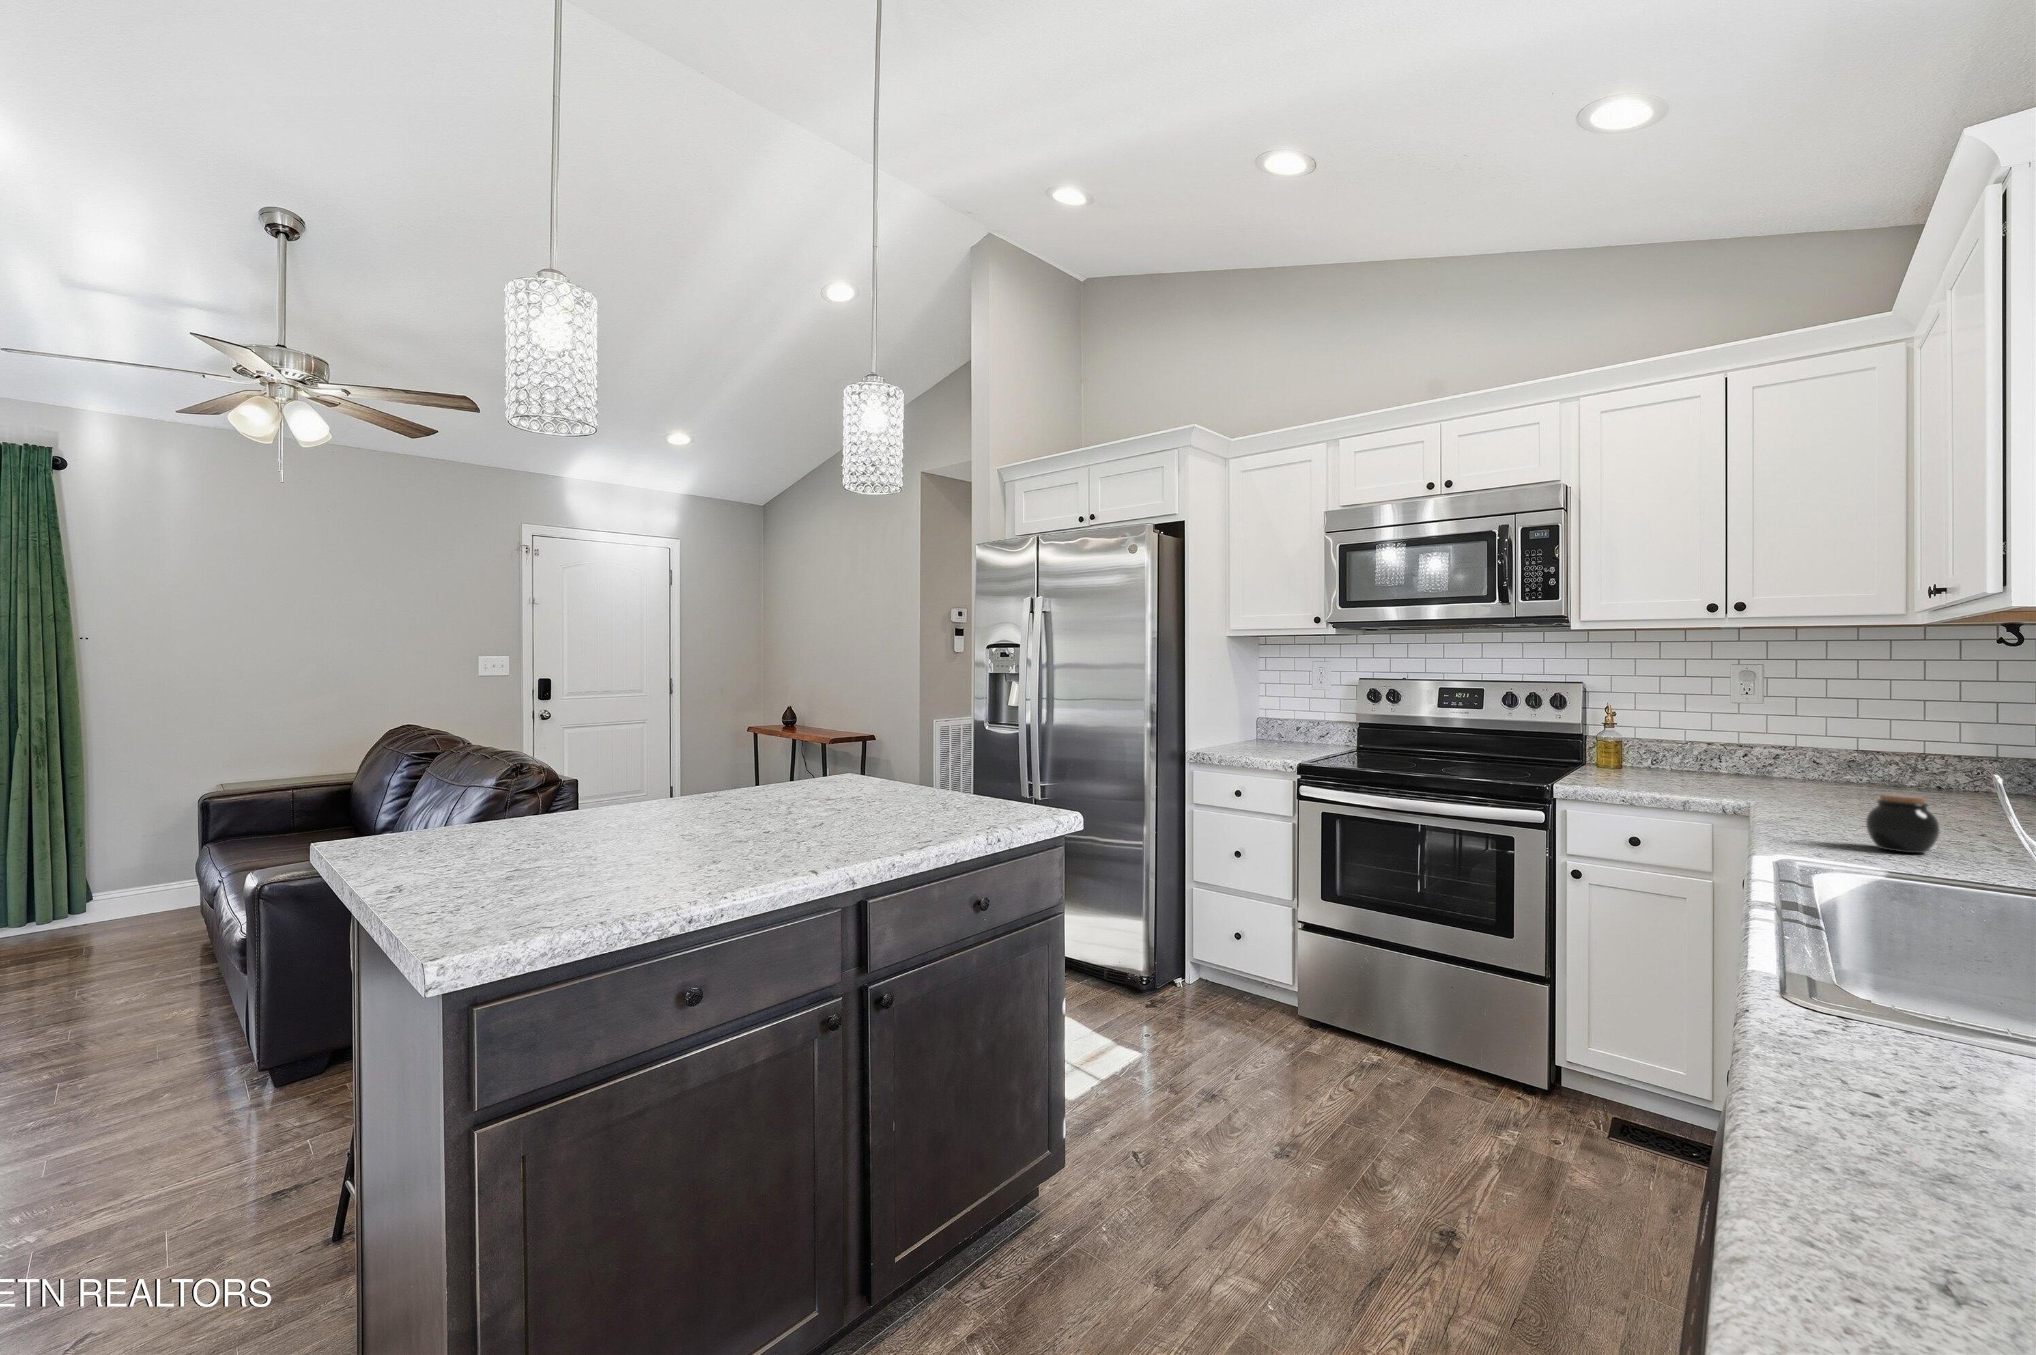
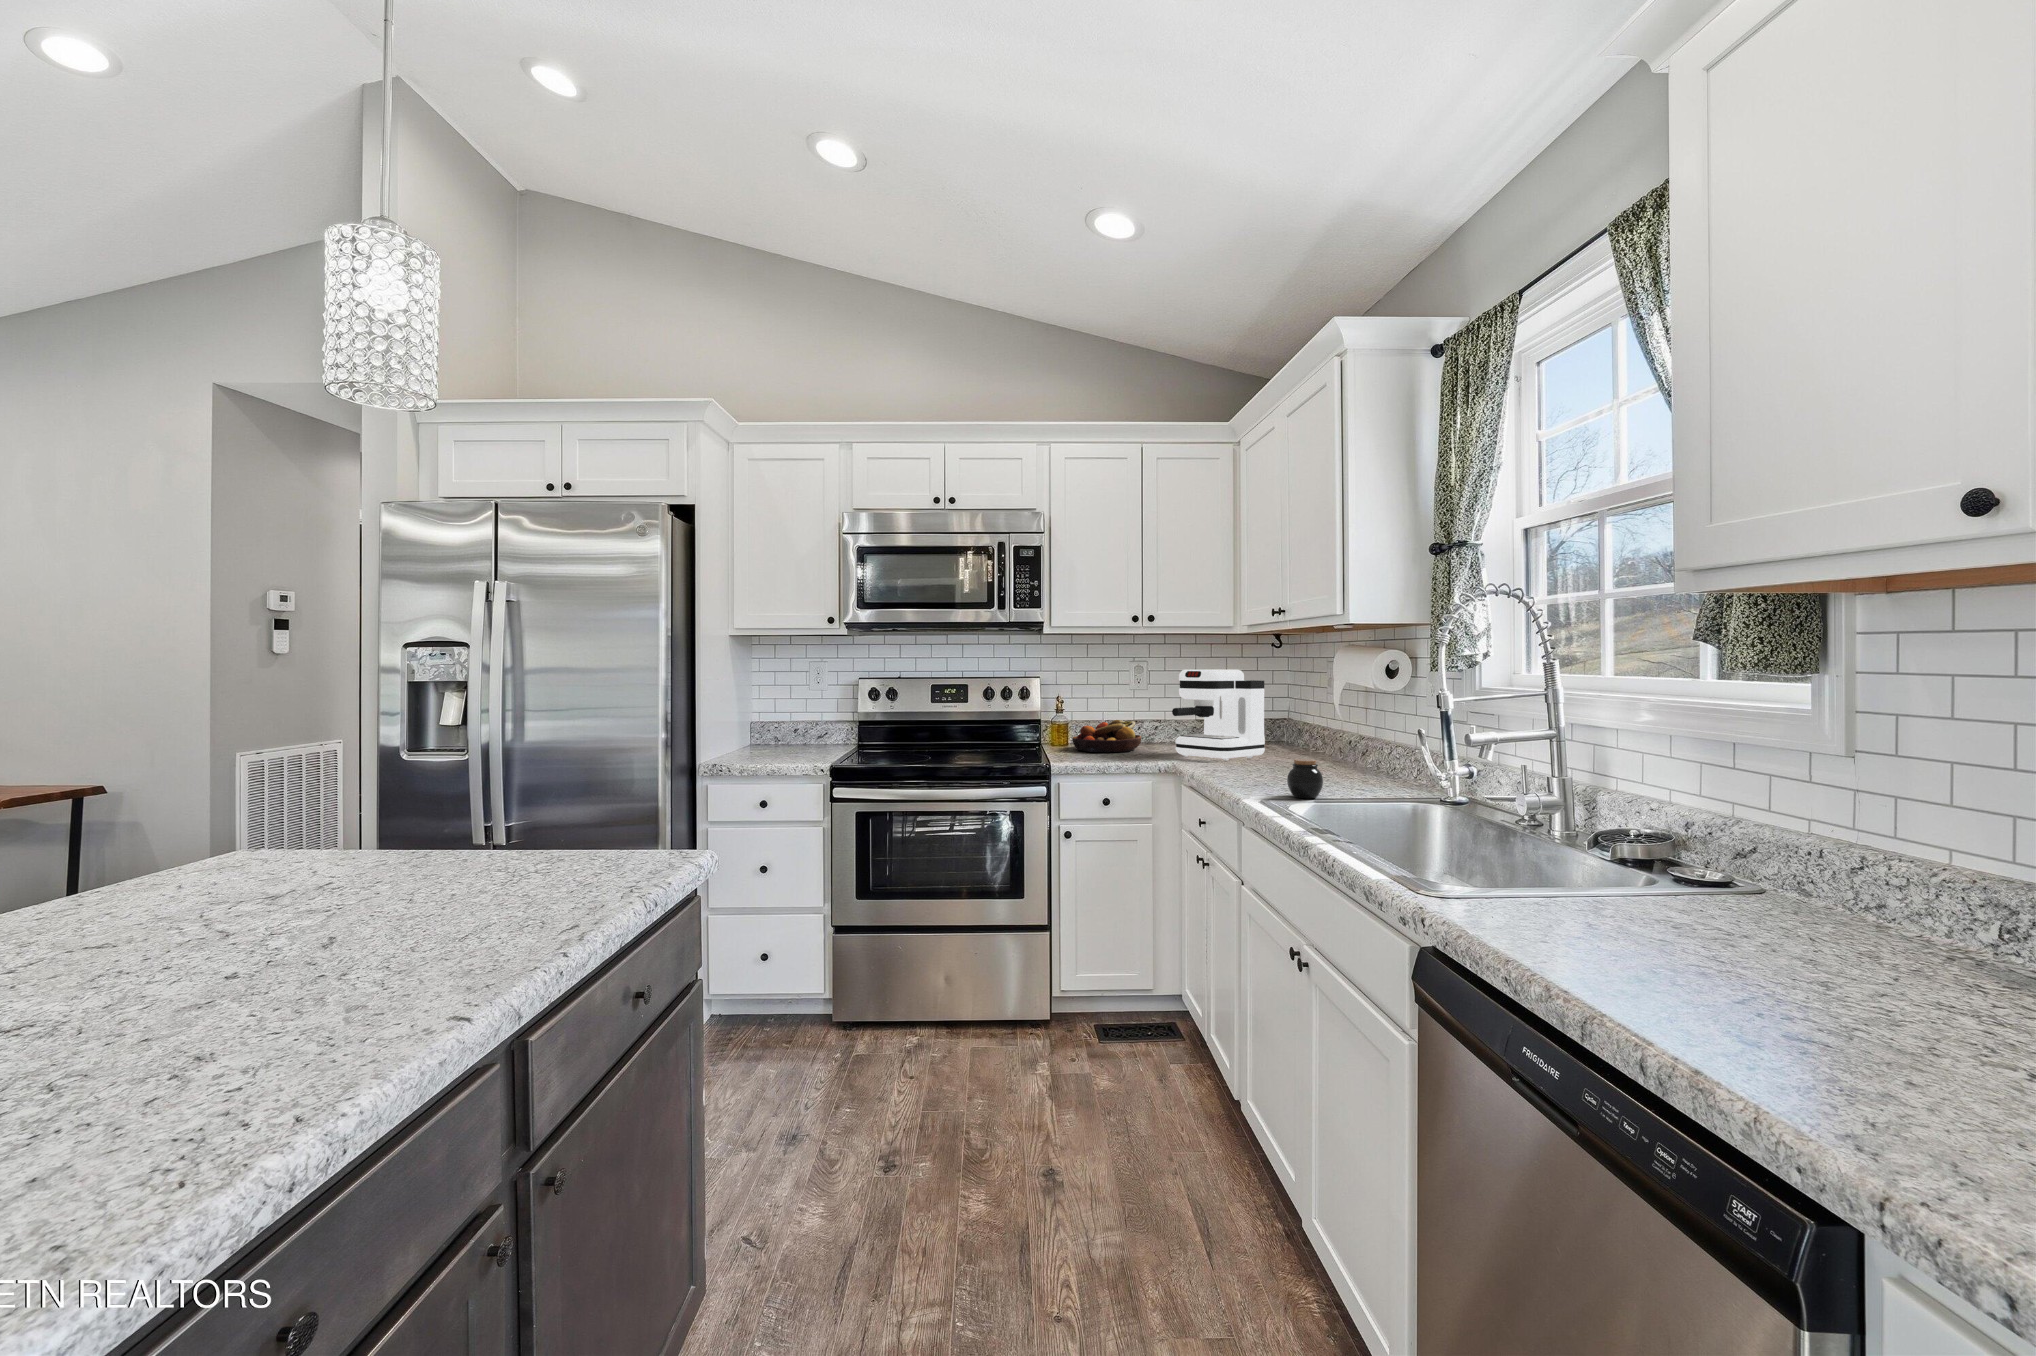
coffee maker: none [1755,672,1946,802] -> present [1172,670,1265,760]
fruit bowl: none [1621,738,1733,779] -> present [1072,720,1142,752]

